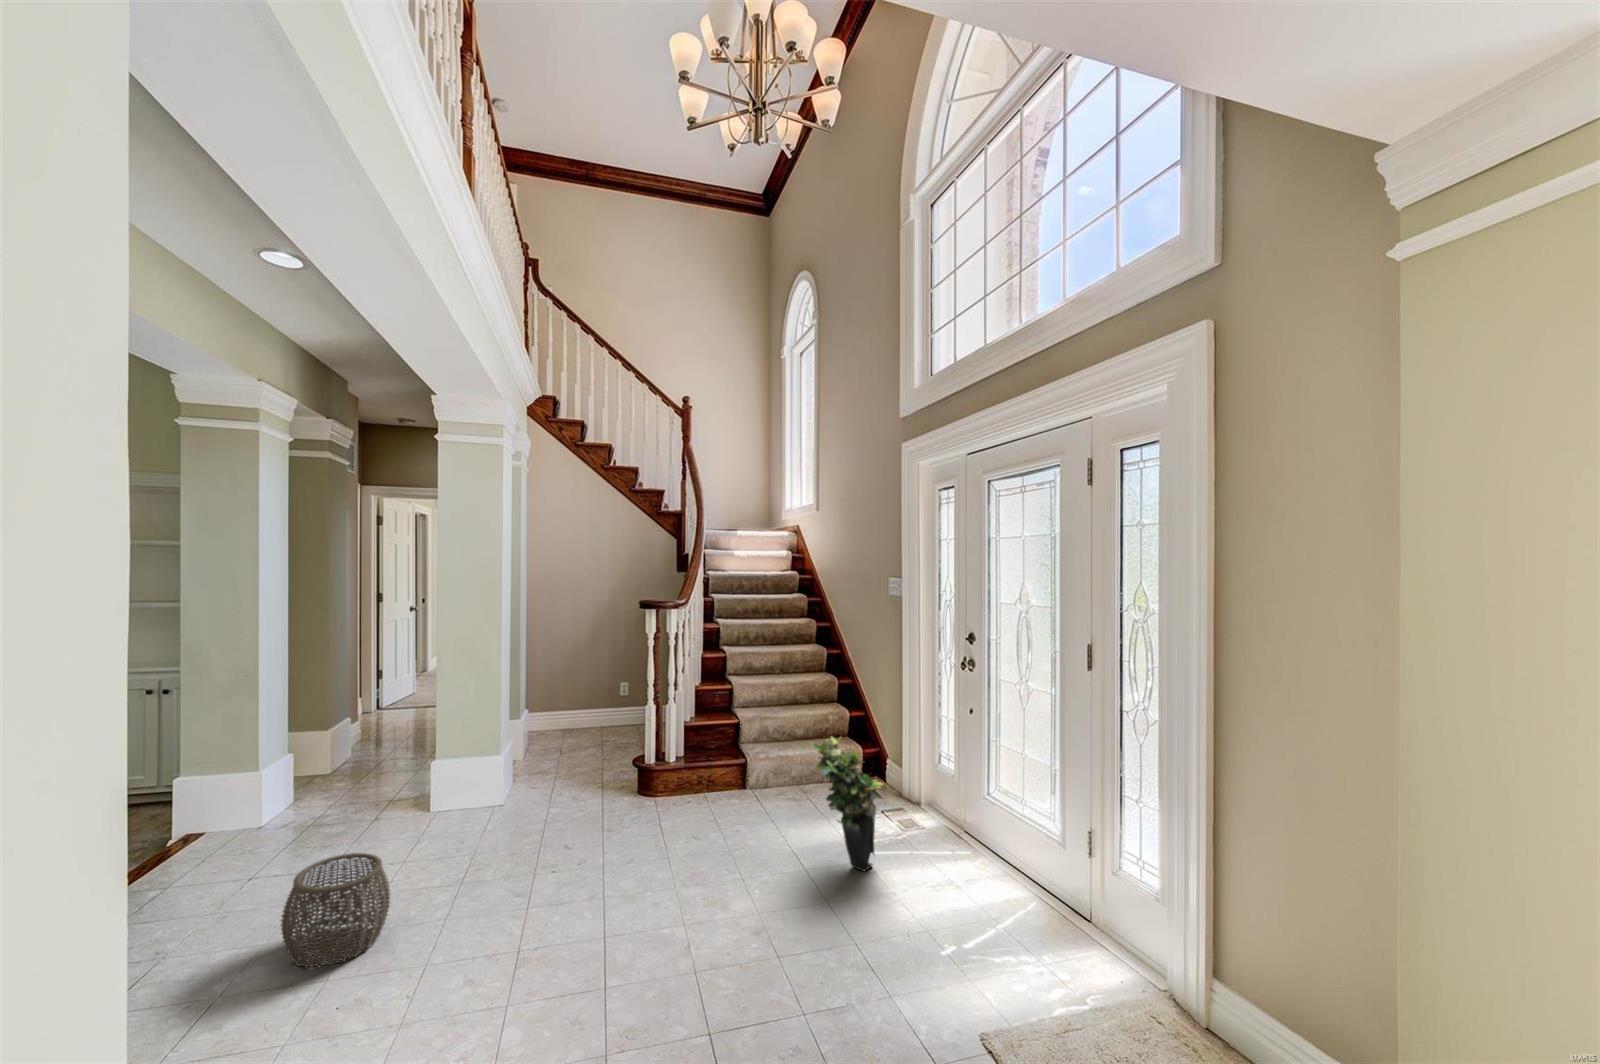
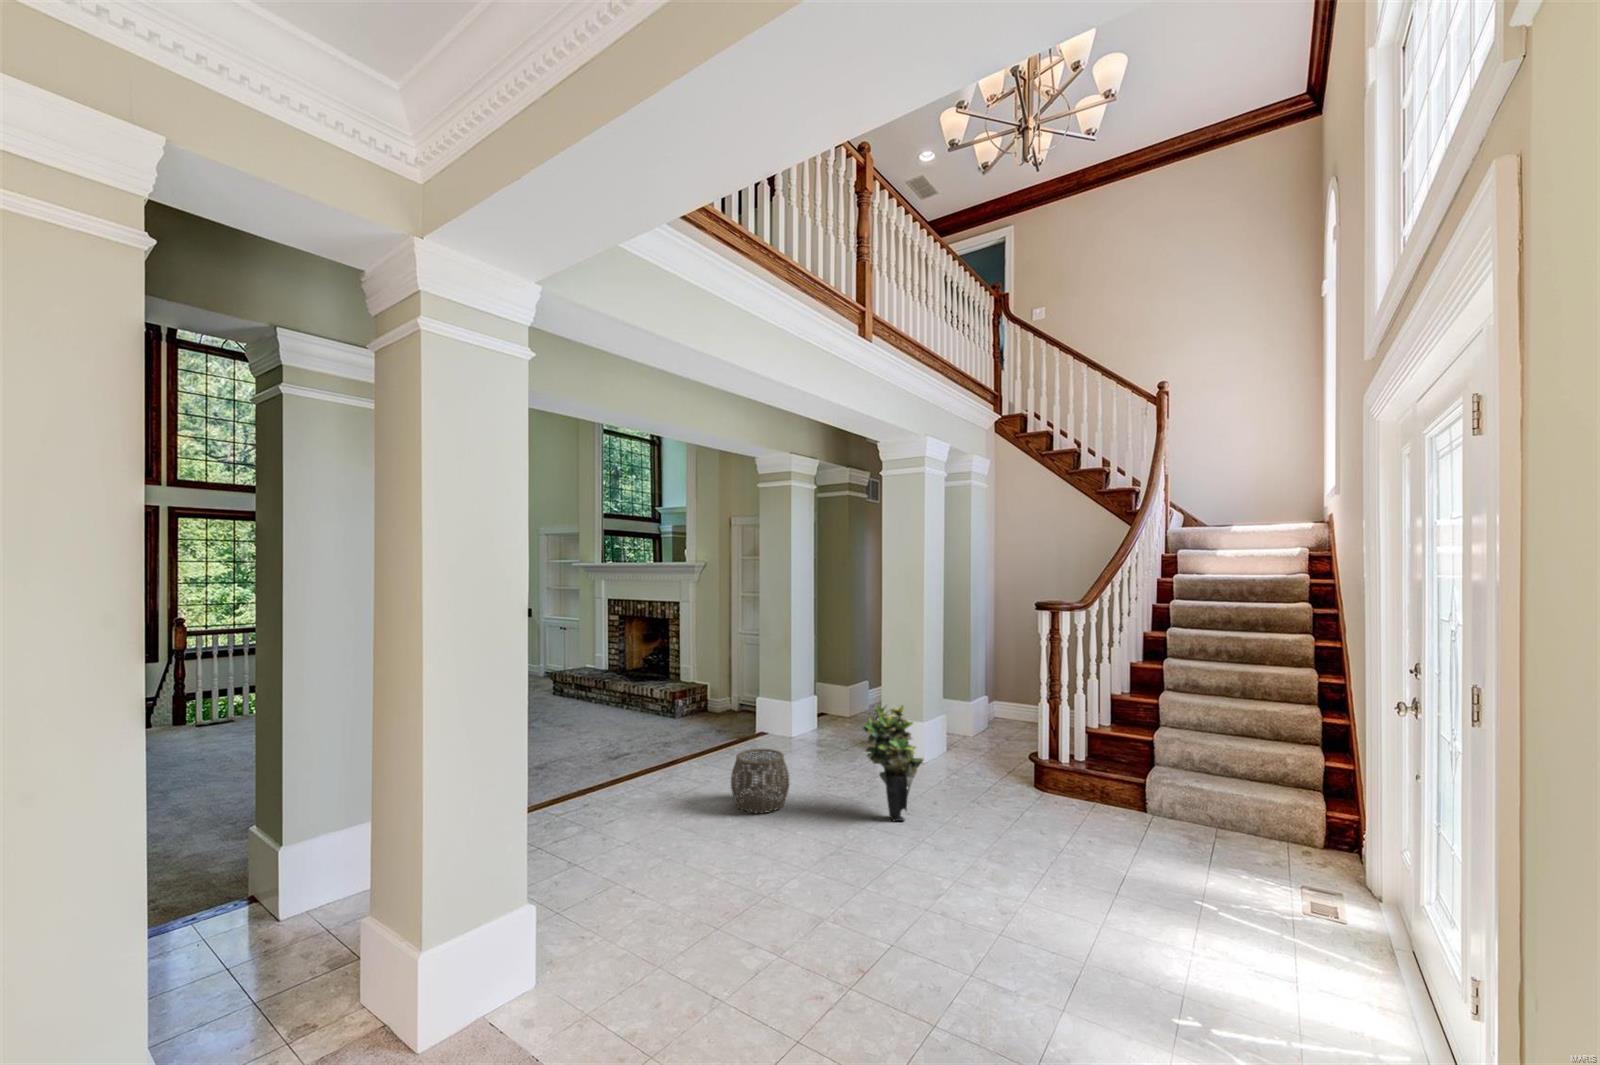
potted plant: present [811,737,883,871] -> present [862,705,924,821]

